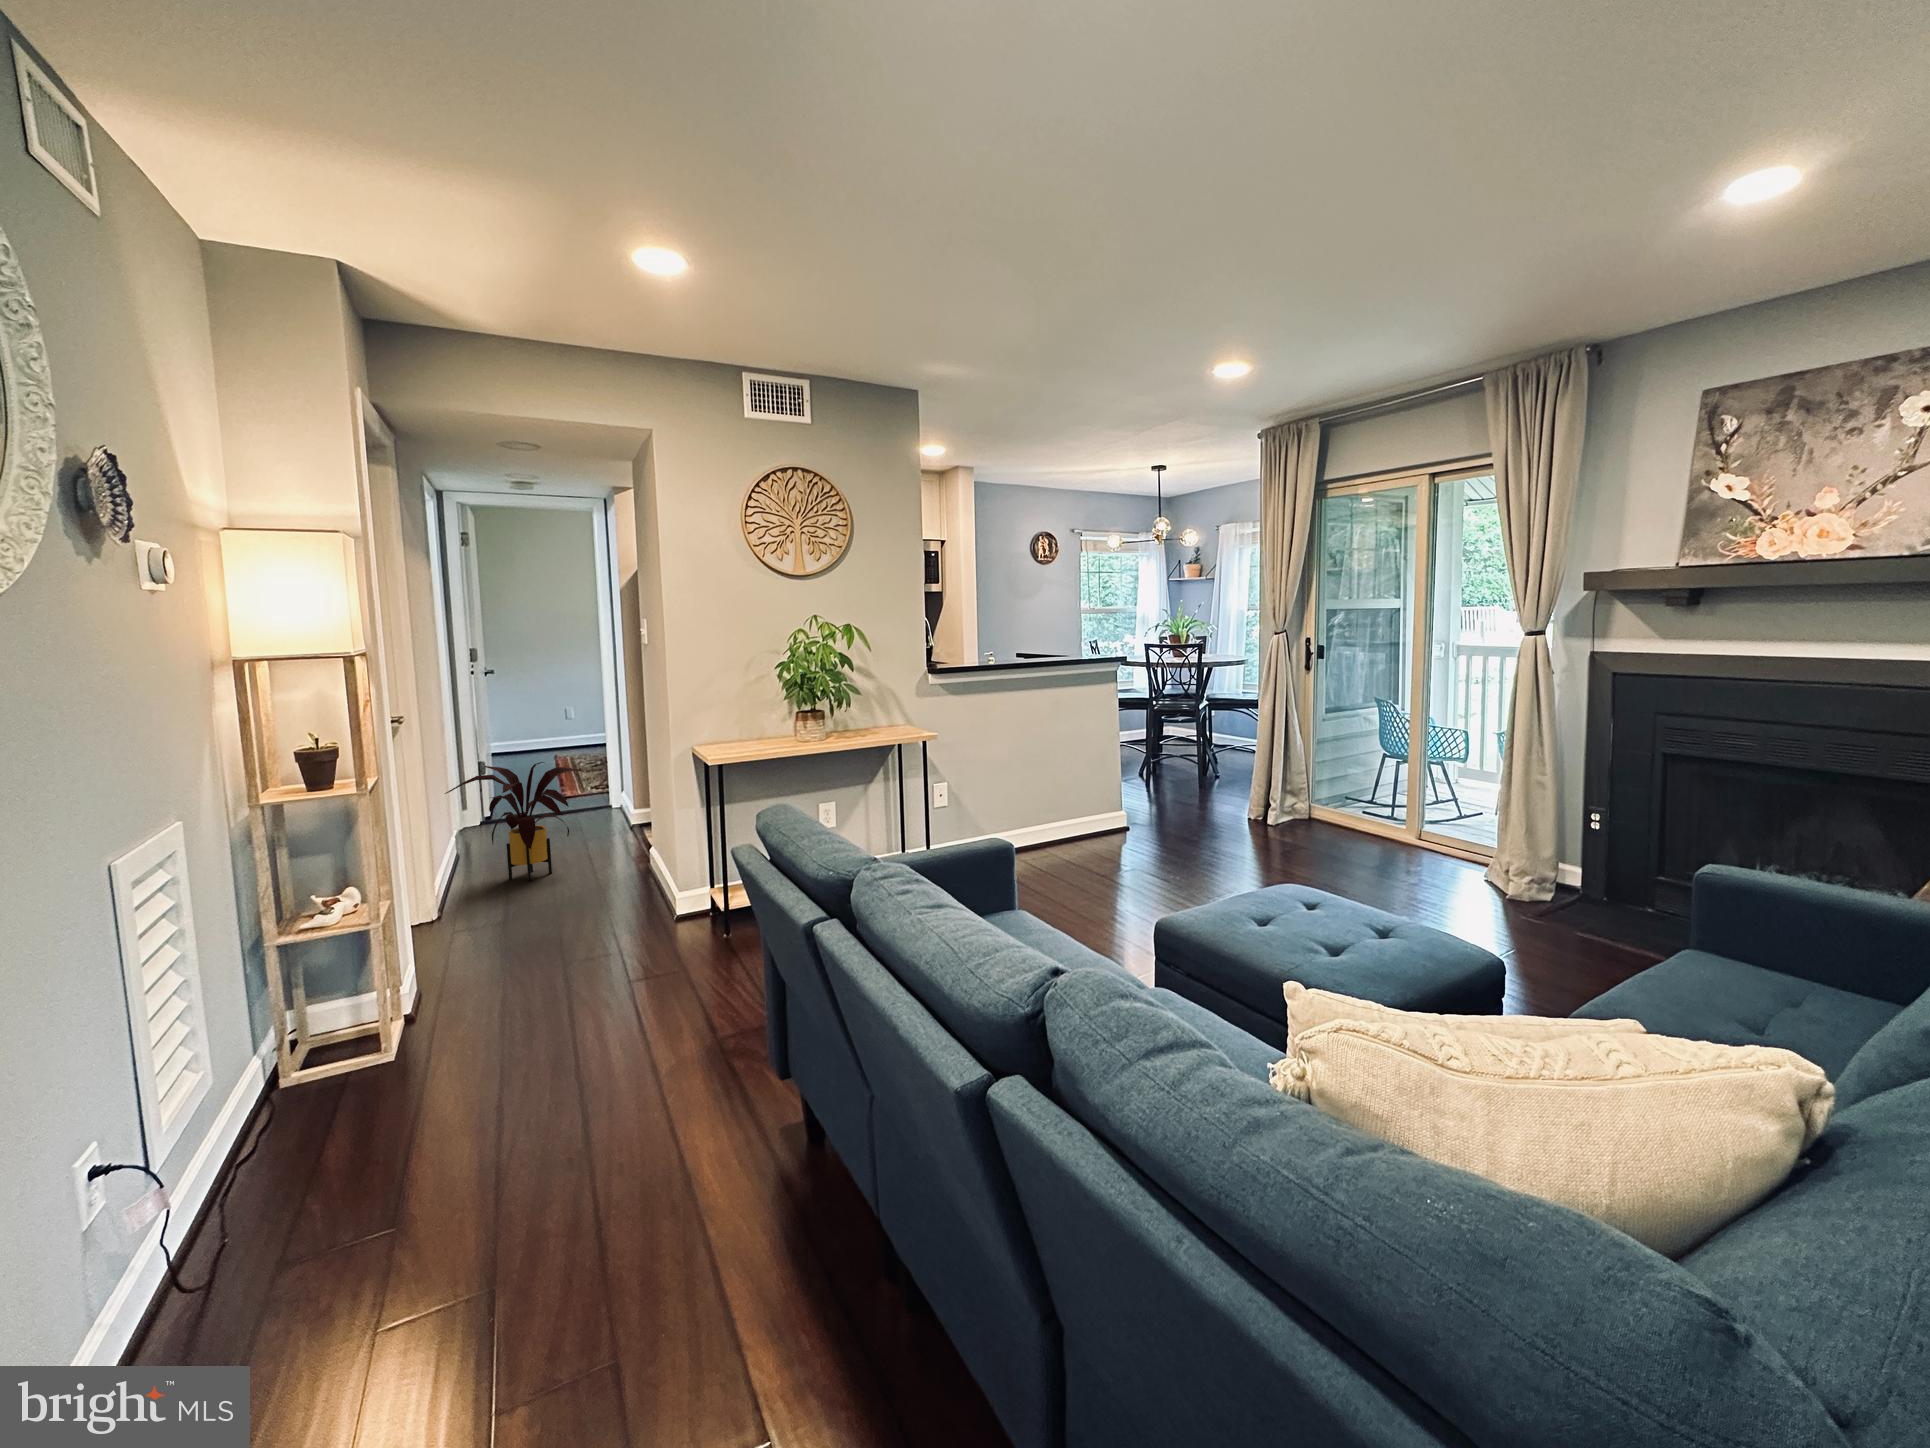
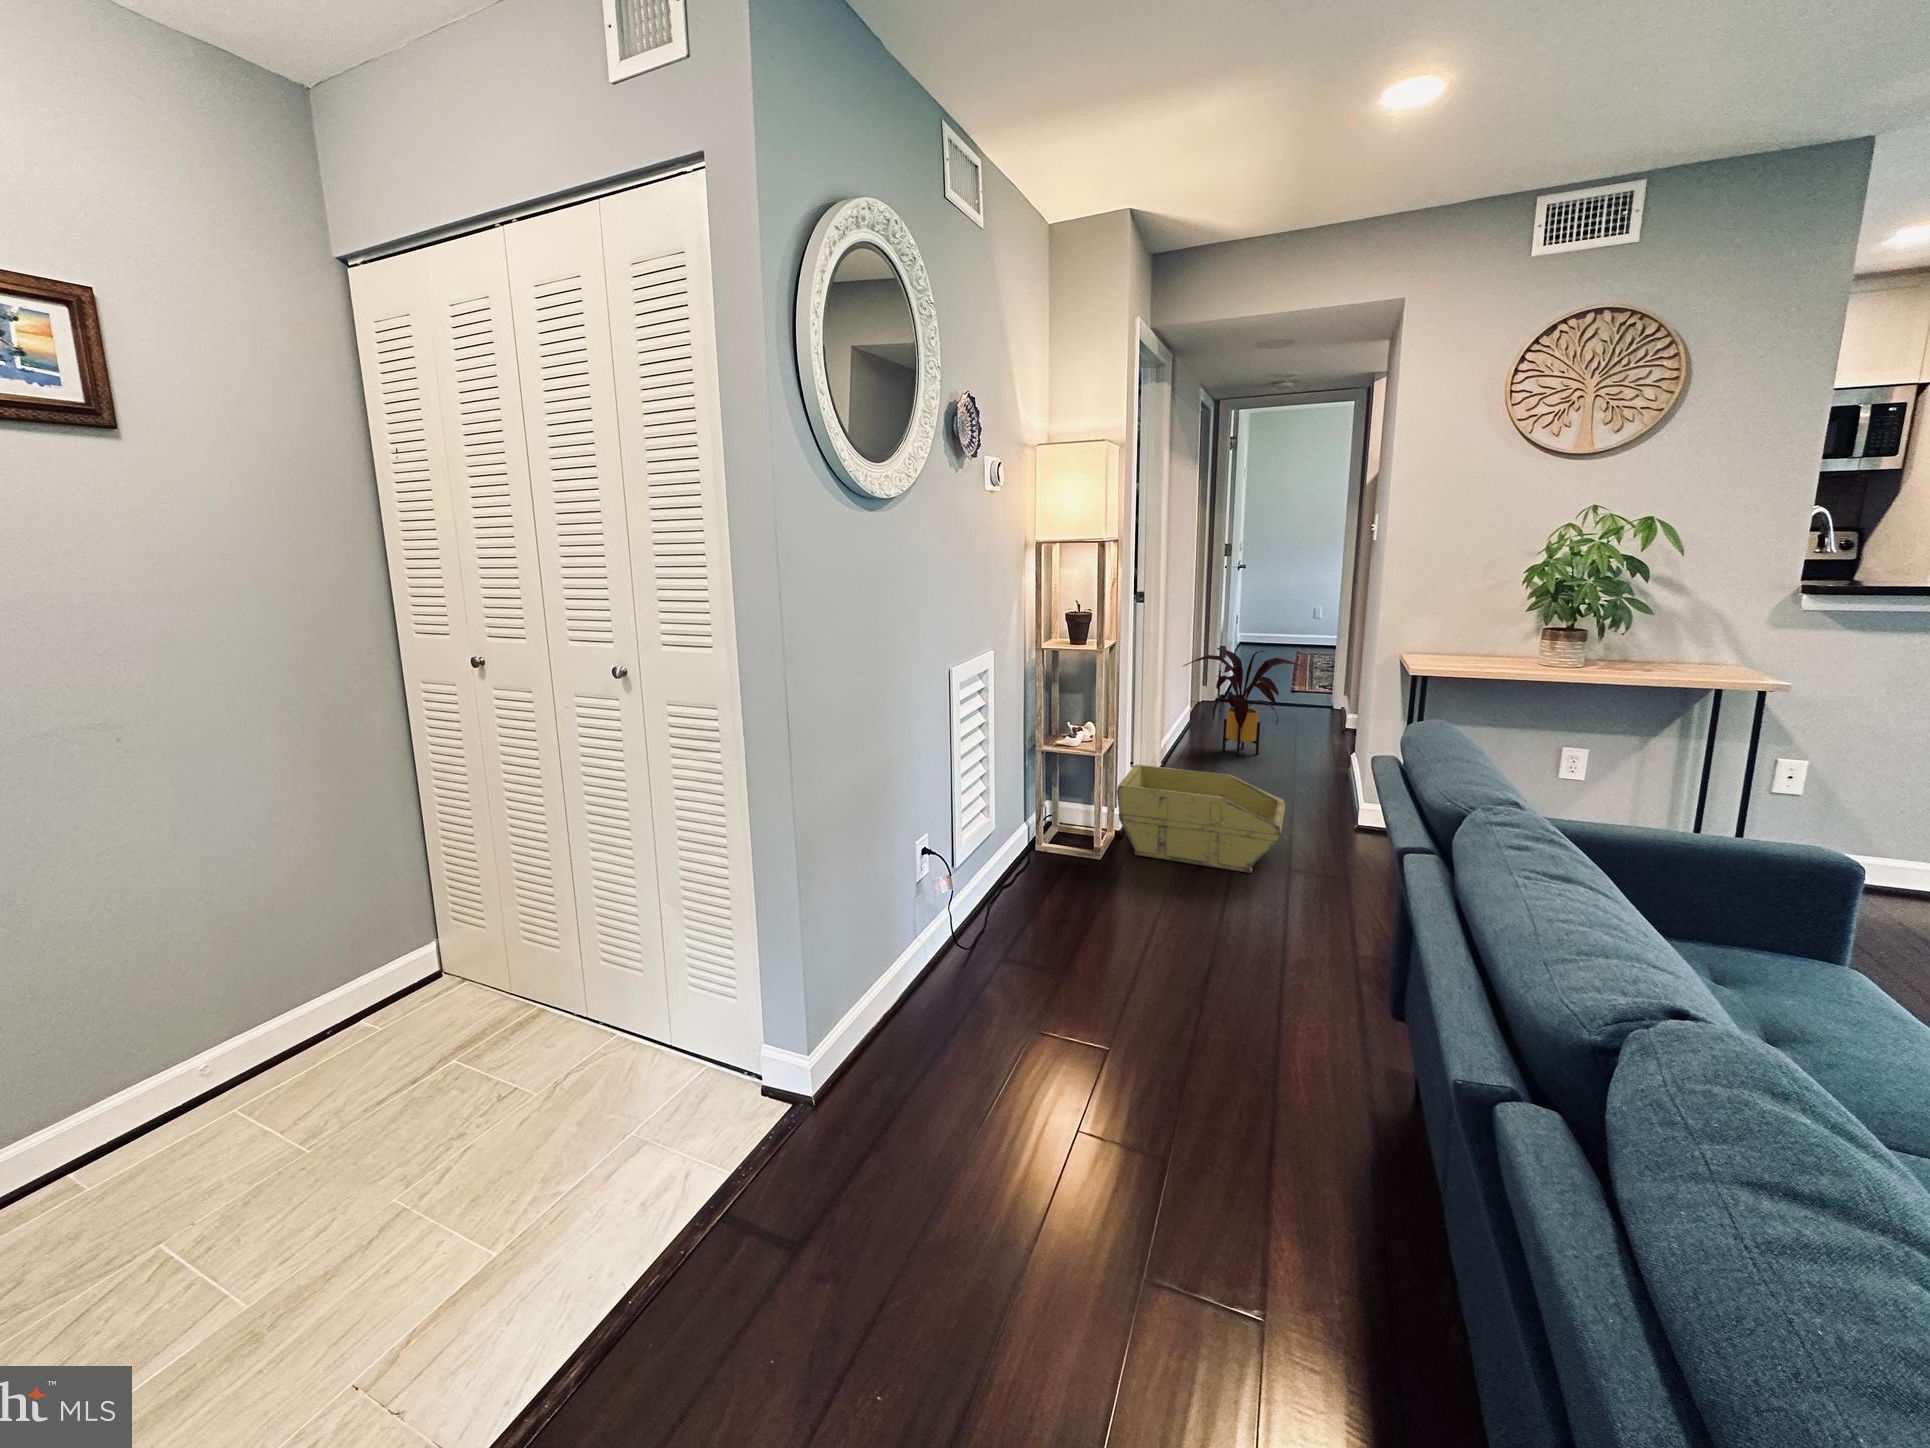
storage bin: none [409,903,621,1036] -> present [1117,764,1285,873]

